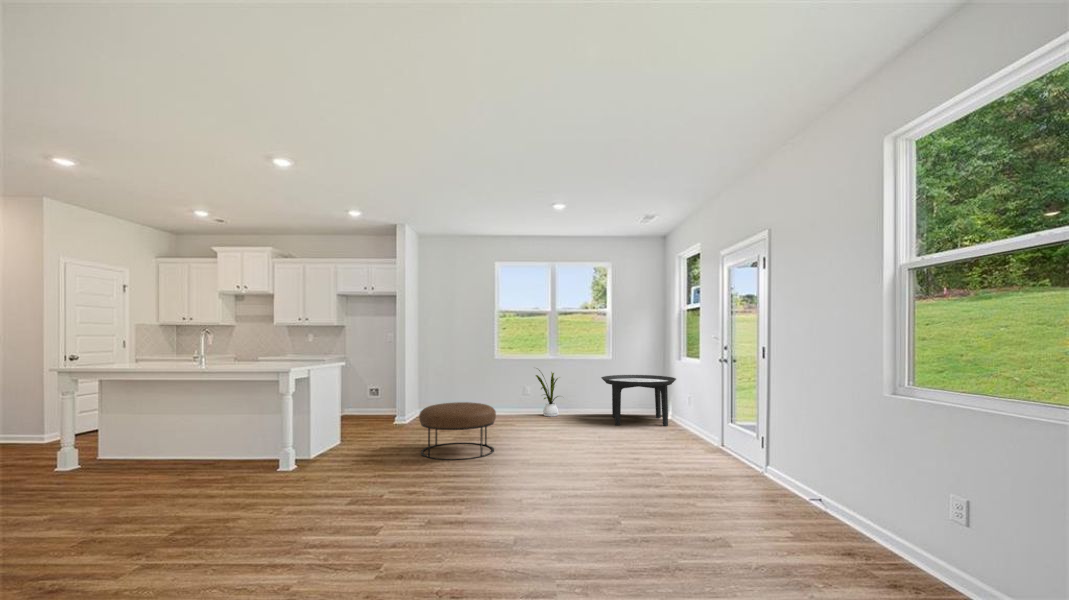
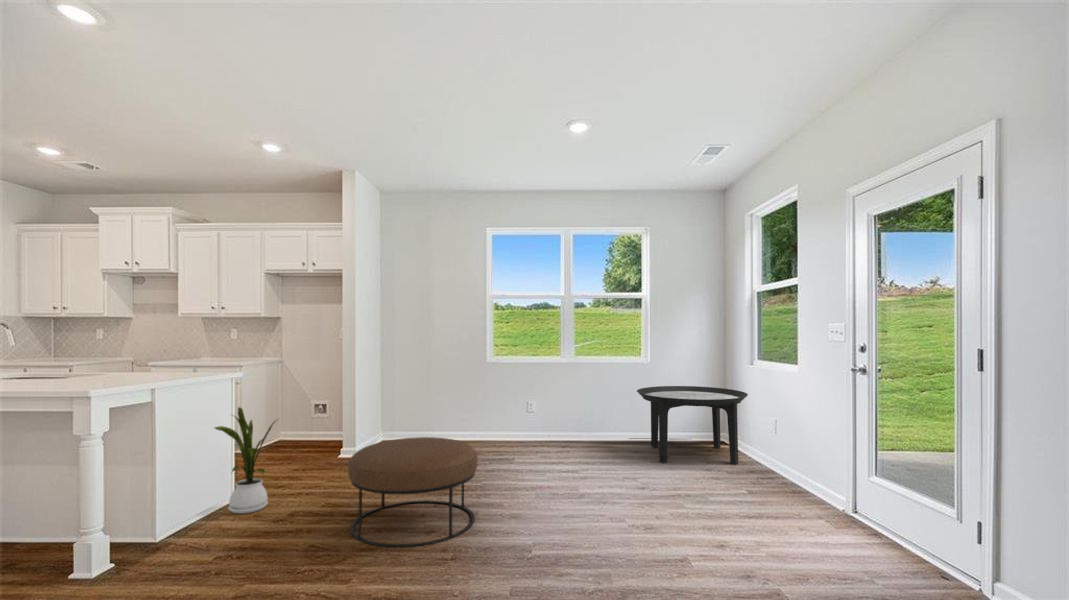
house plant: present [536,370,559,417] -> present [215,407,277,513]

